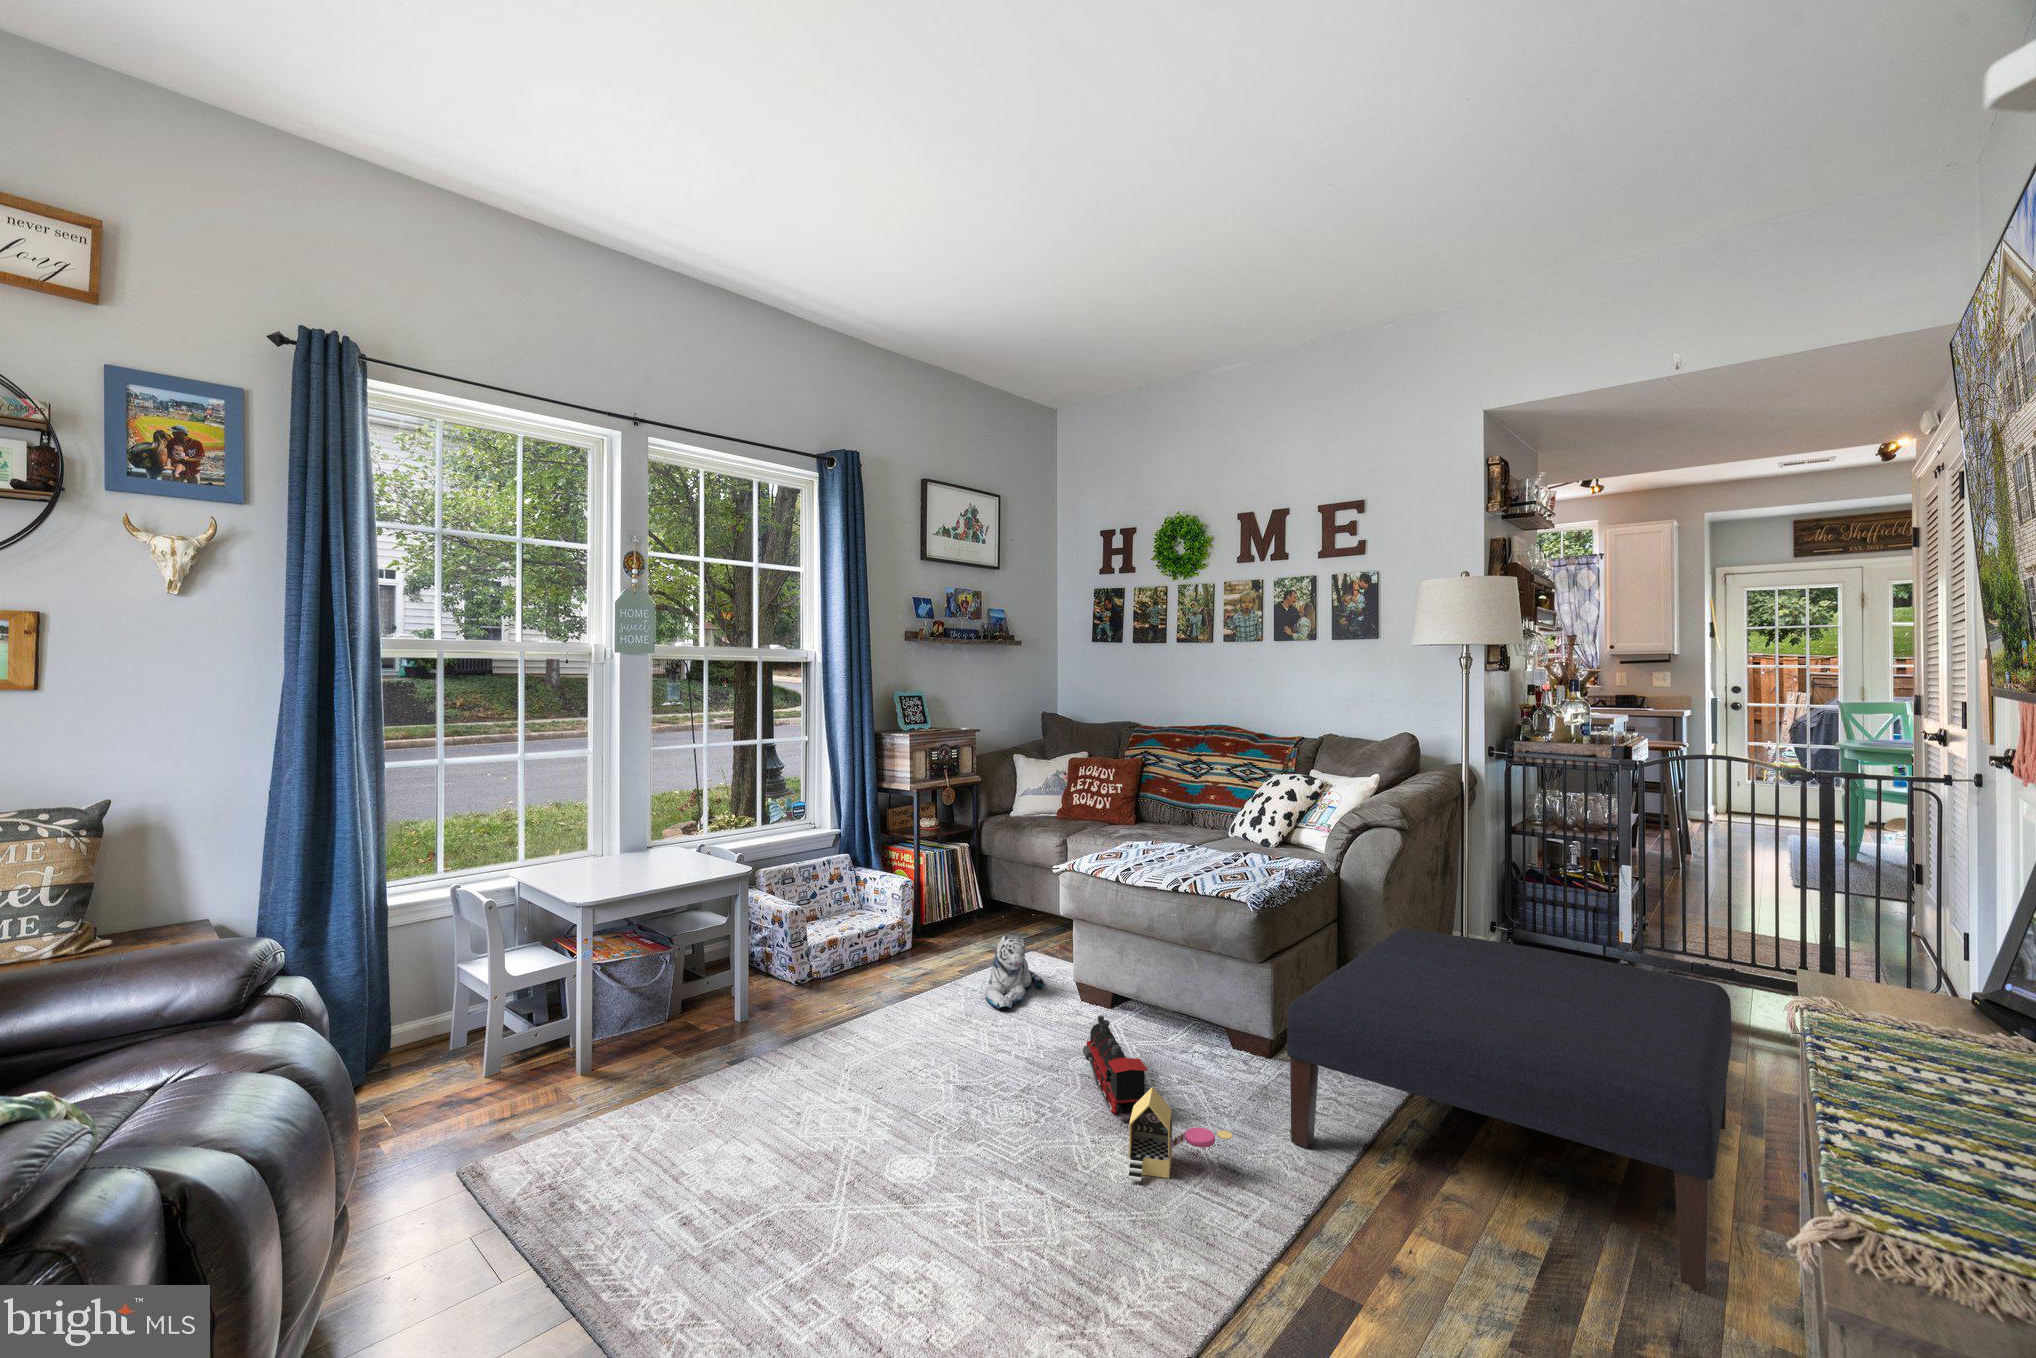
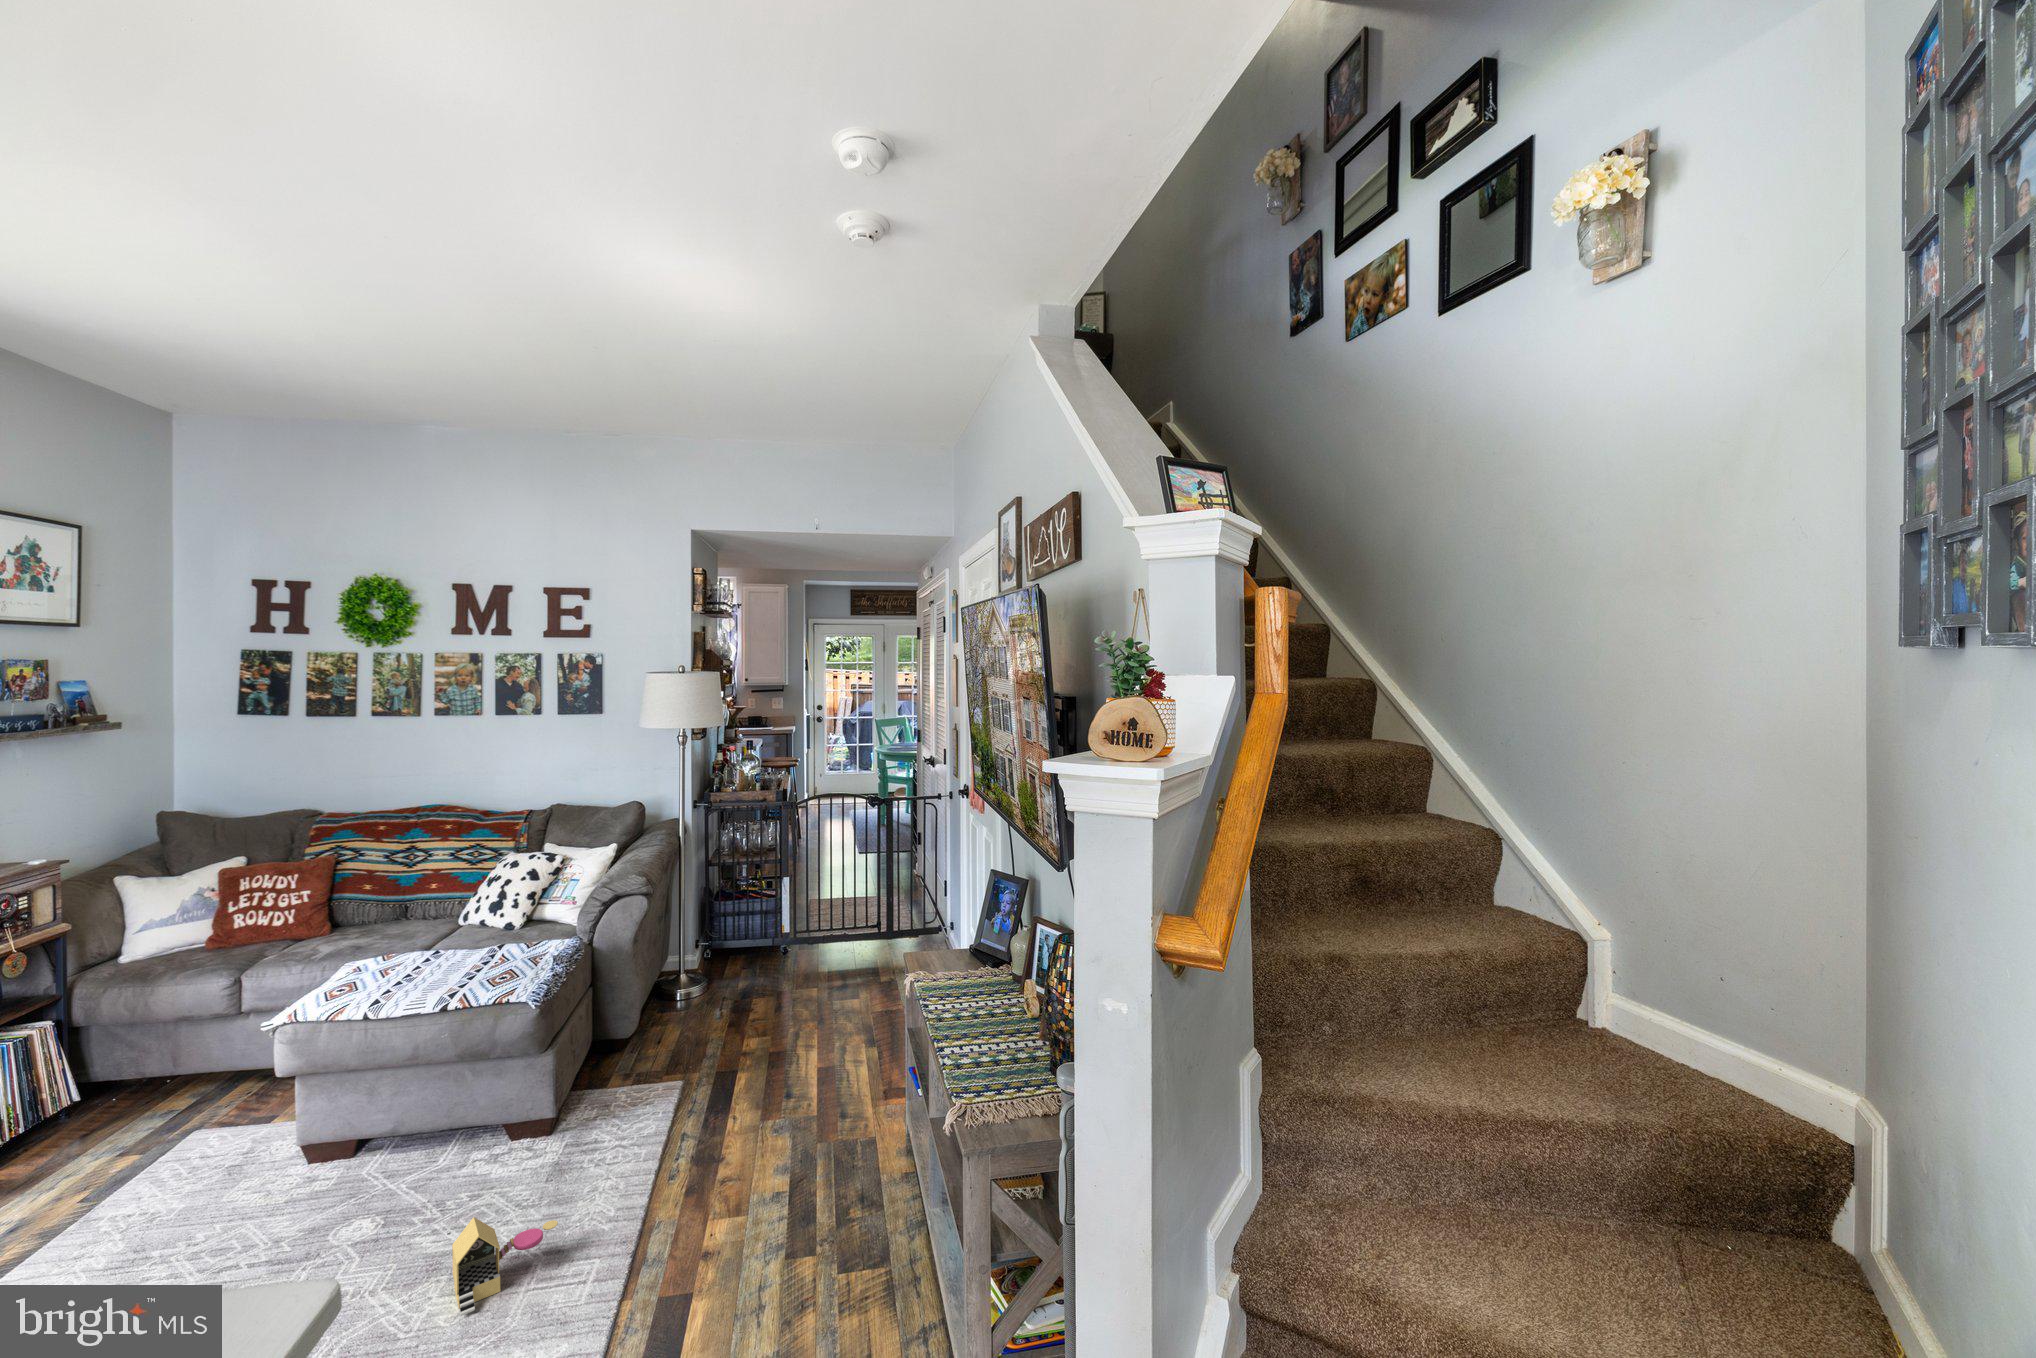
ottoman: present [1287,929,1732,1290] -> none [594,964,877,1200]
plush toy: present [986,936,1044,1009] -> none [148,1121,244,1220]
toy train: present [1083,1015,1148,1114] -> none [346,1169,455,1263]

